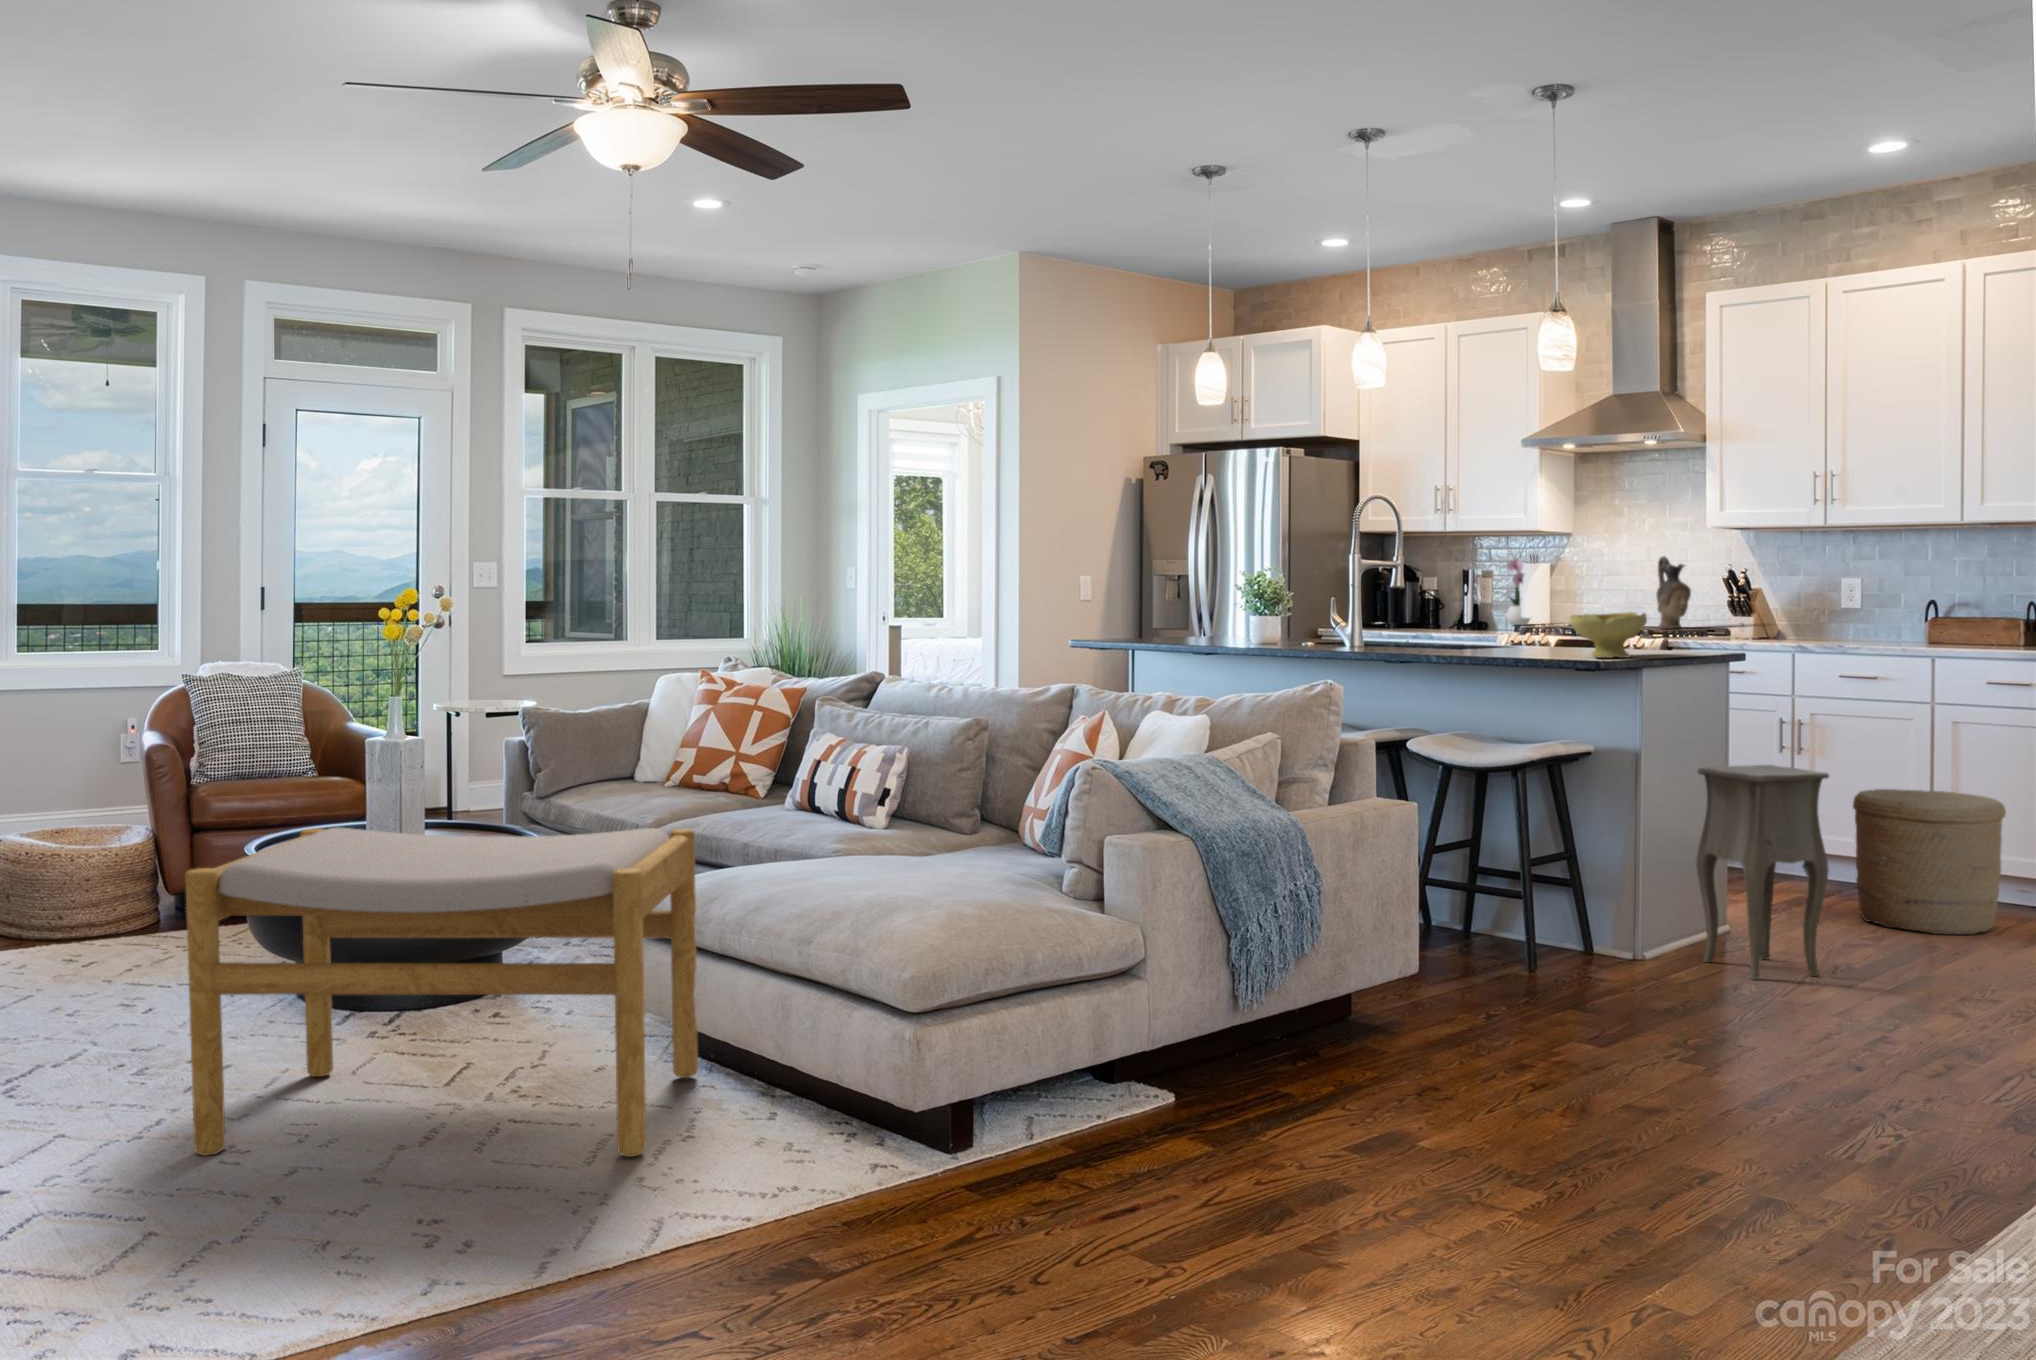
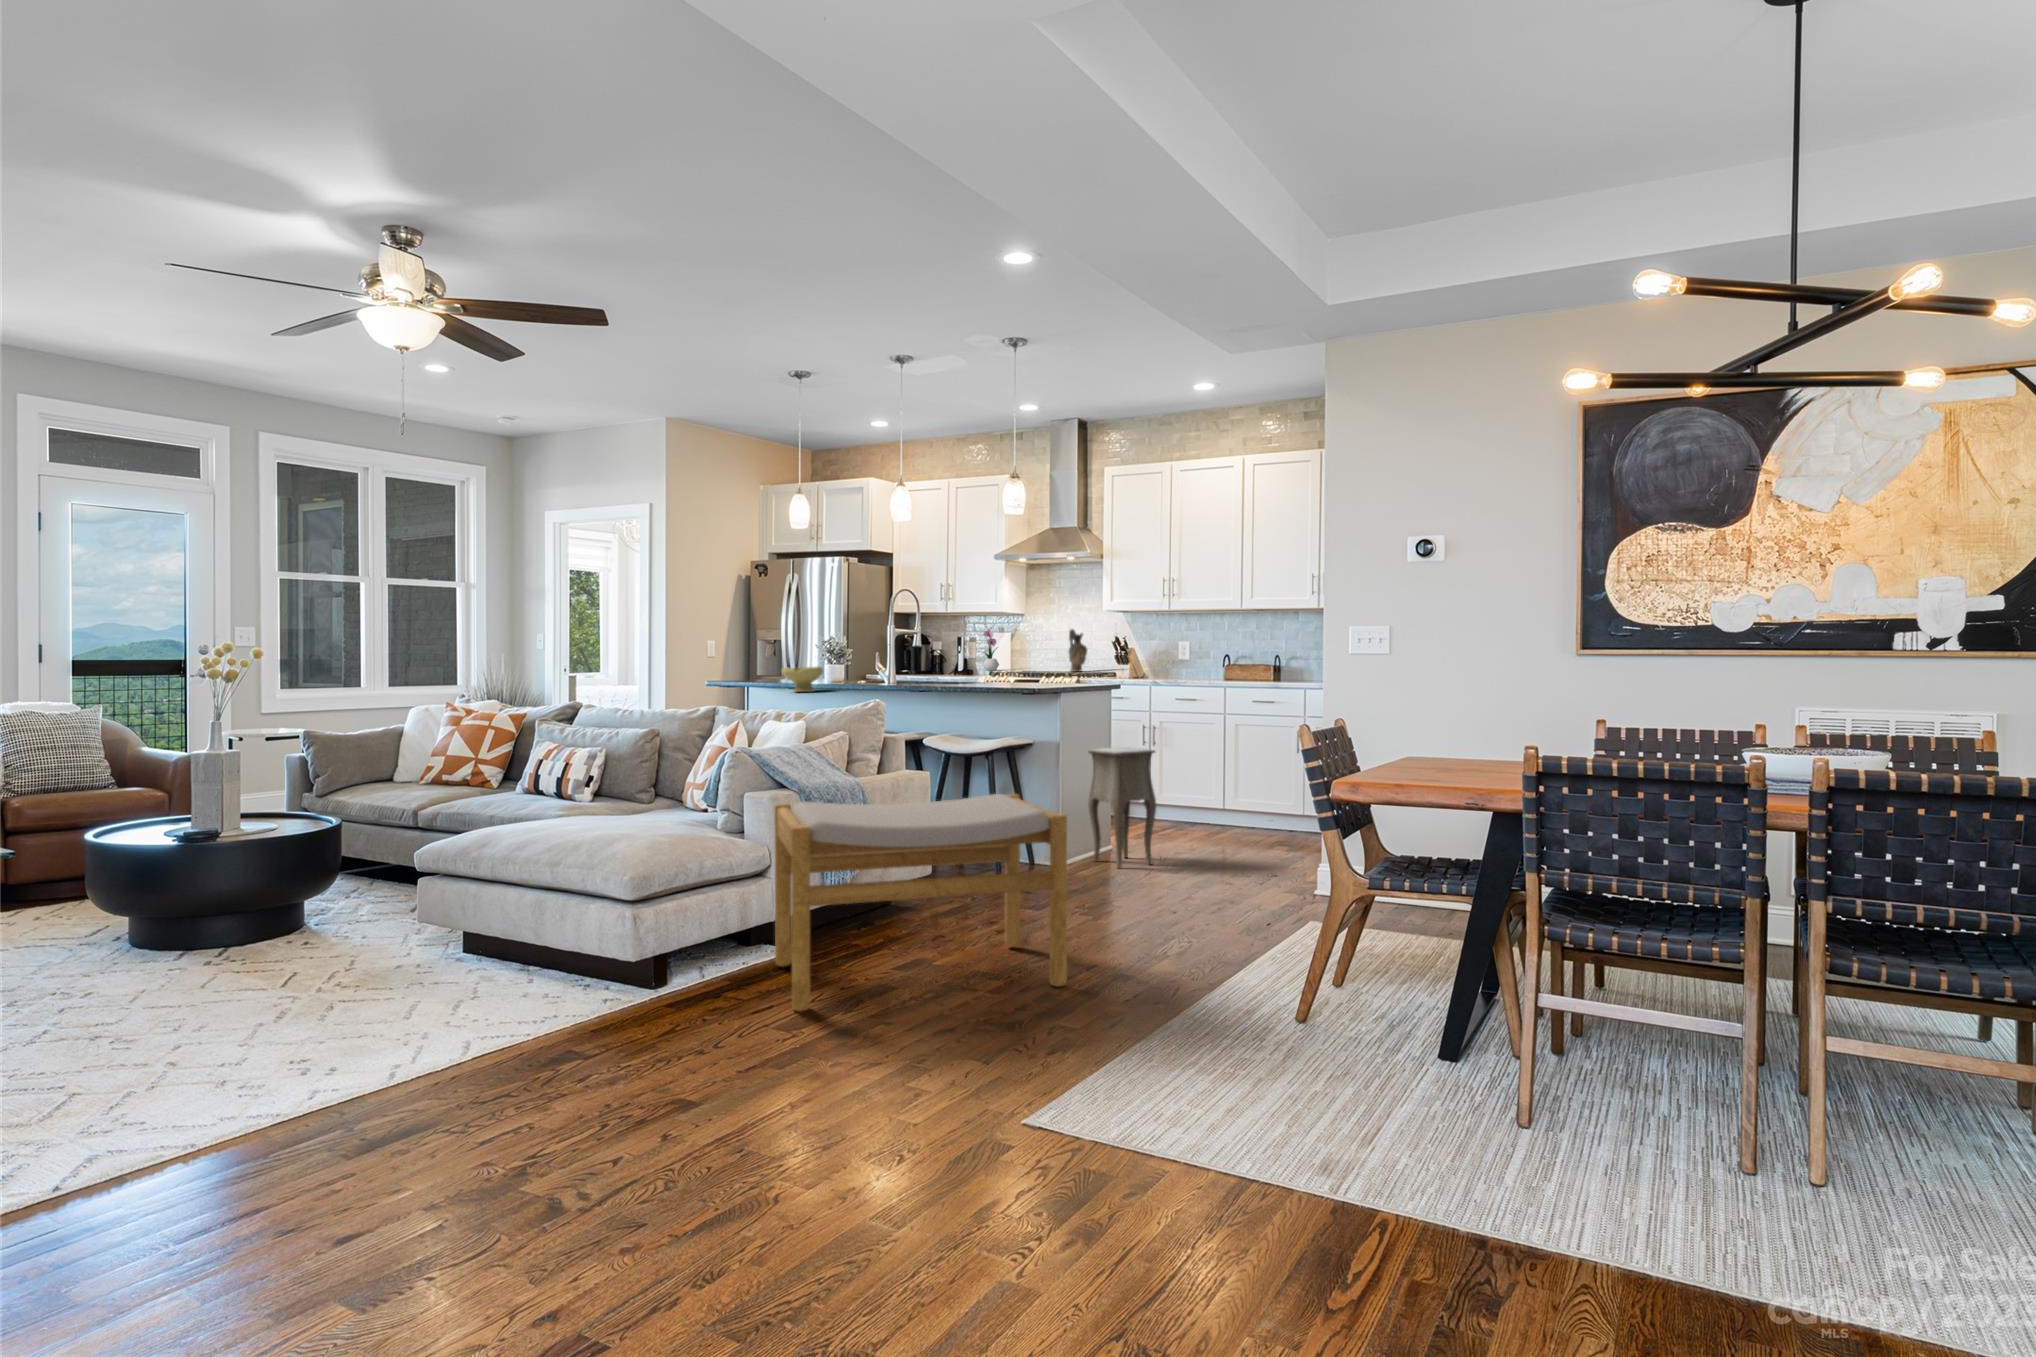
bowl: present [1570,612,1647,658] -> present [782,667,823,692]
woven basket: present [1853,789,2006,935] -> none [1172,761,1248,840]
footstool: present [185,827,698,1157] -> present [775,794,1067,1012]

